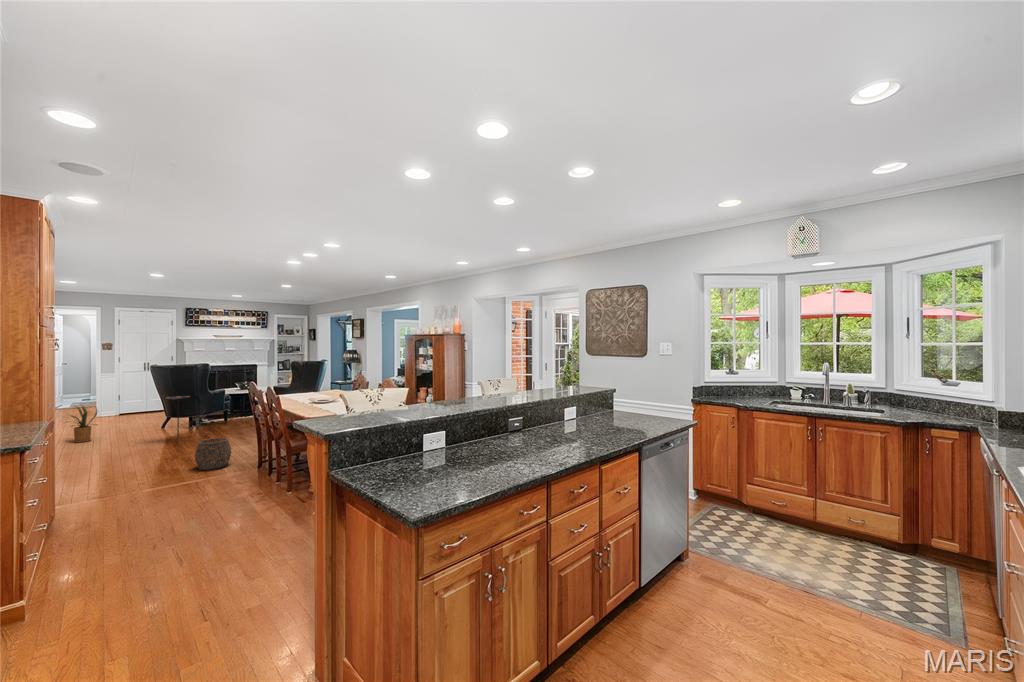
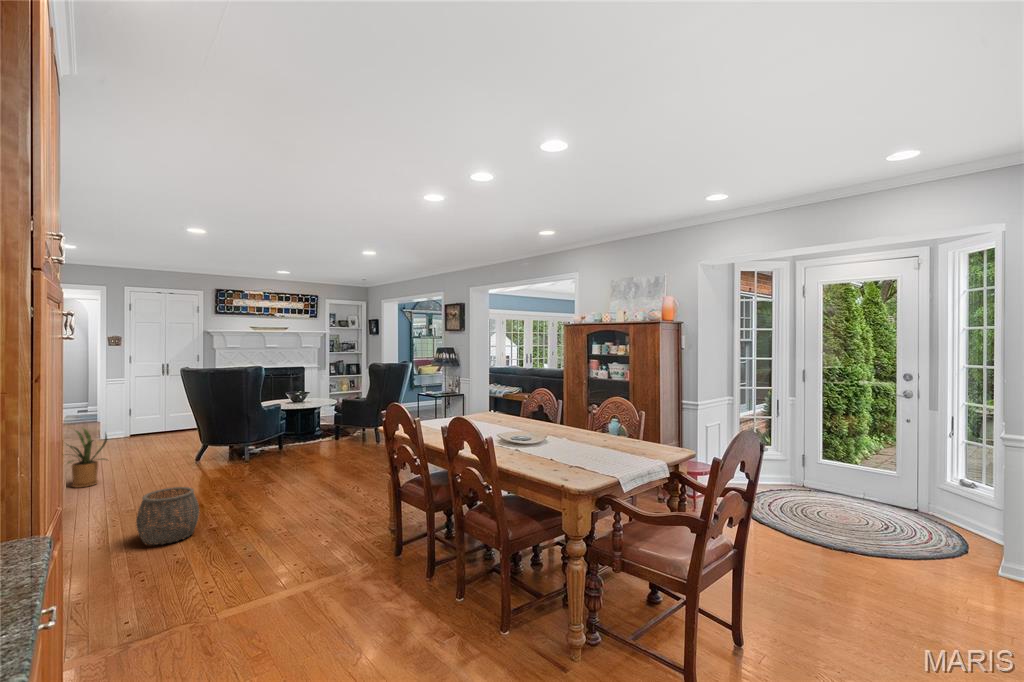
side table: present [166,396,190,439] -> none [211,416,249,493]
woven basket: present [195,438,231,469] -> present [136,487,199,545]

